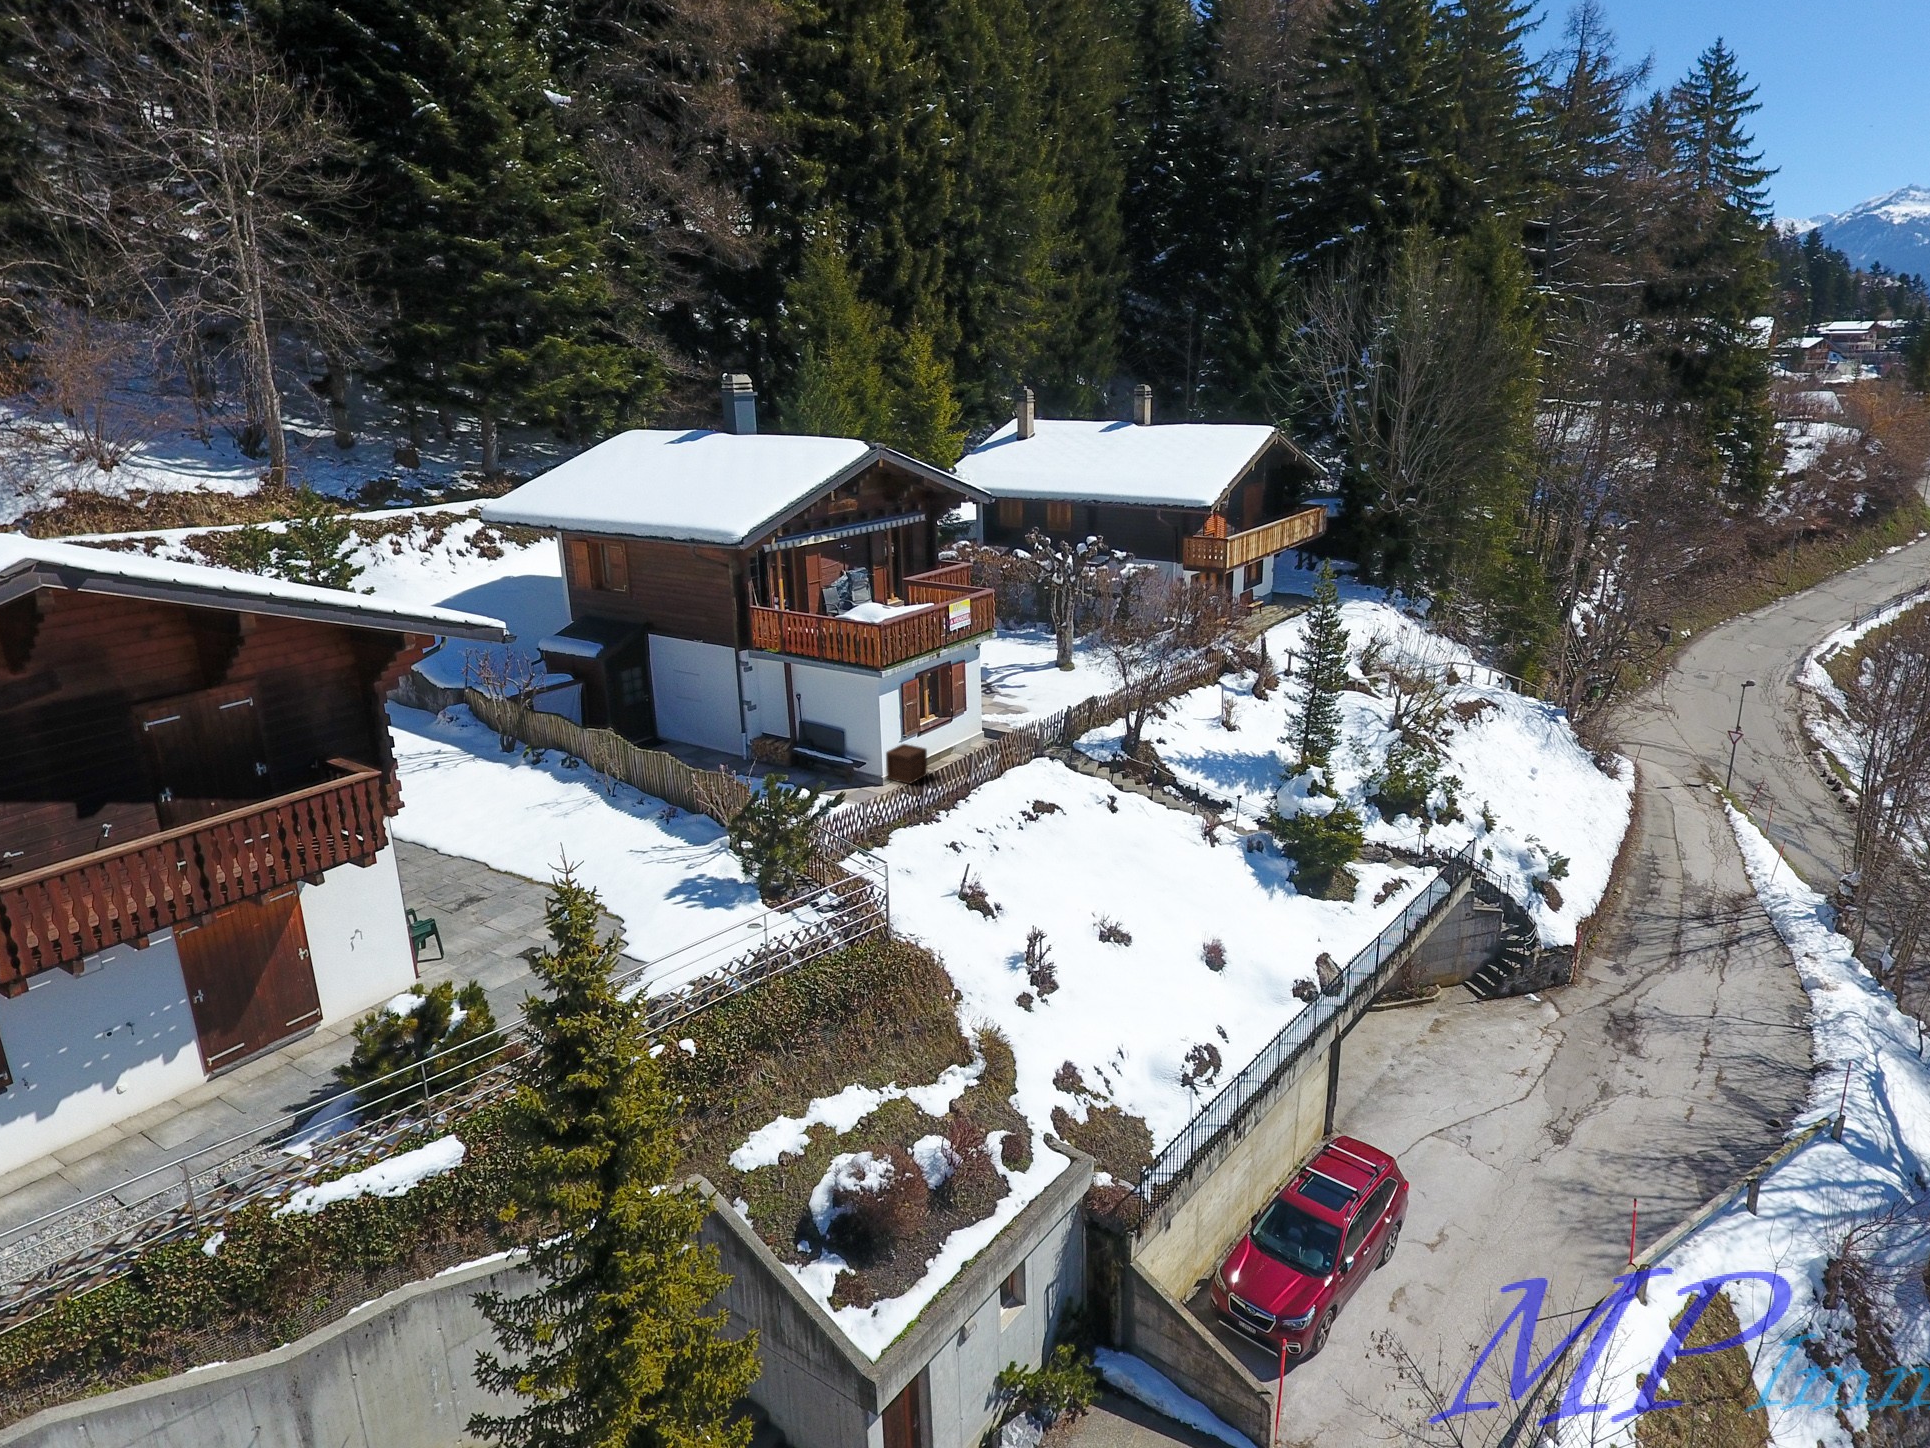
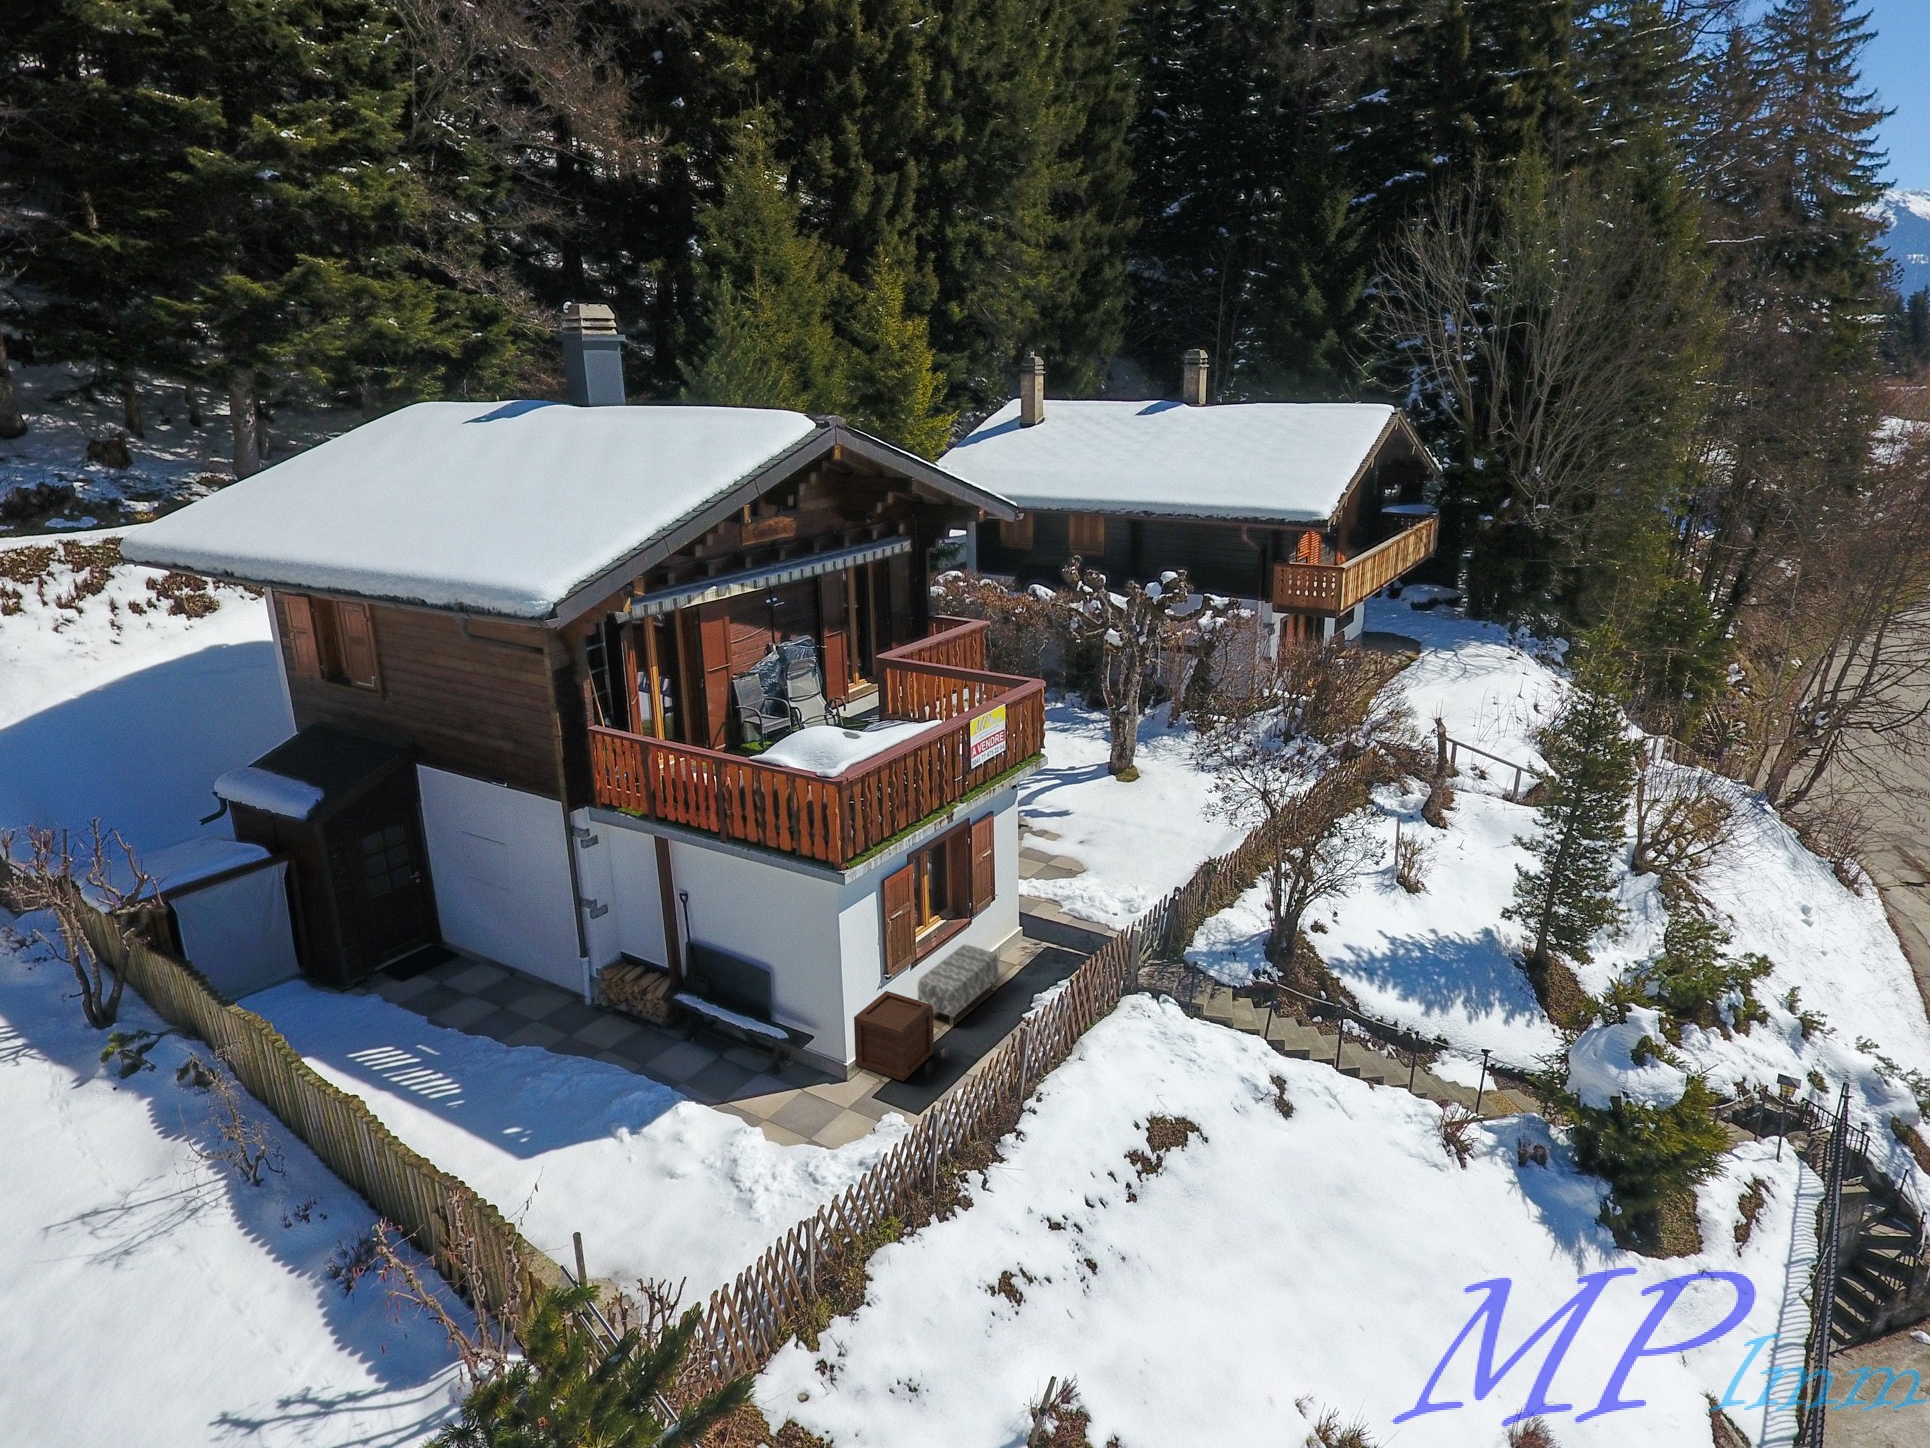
bench: none [921,730,966,767] -> present [918,945,998,1027]

